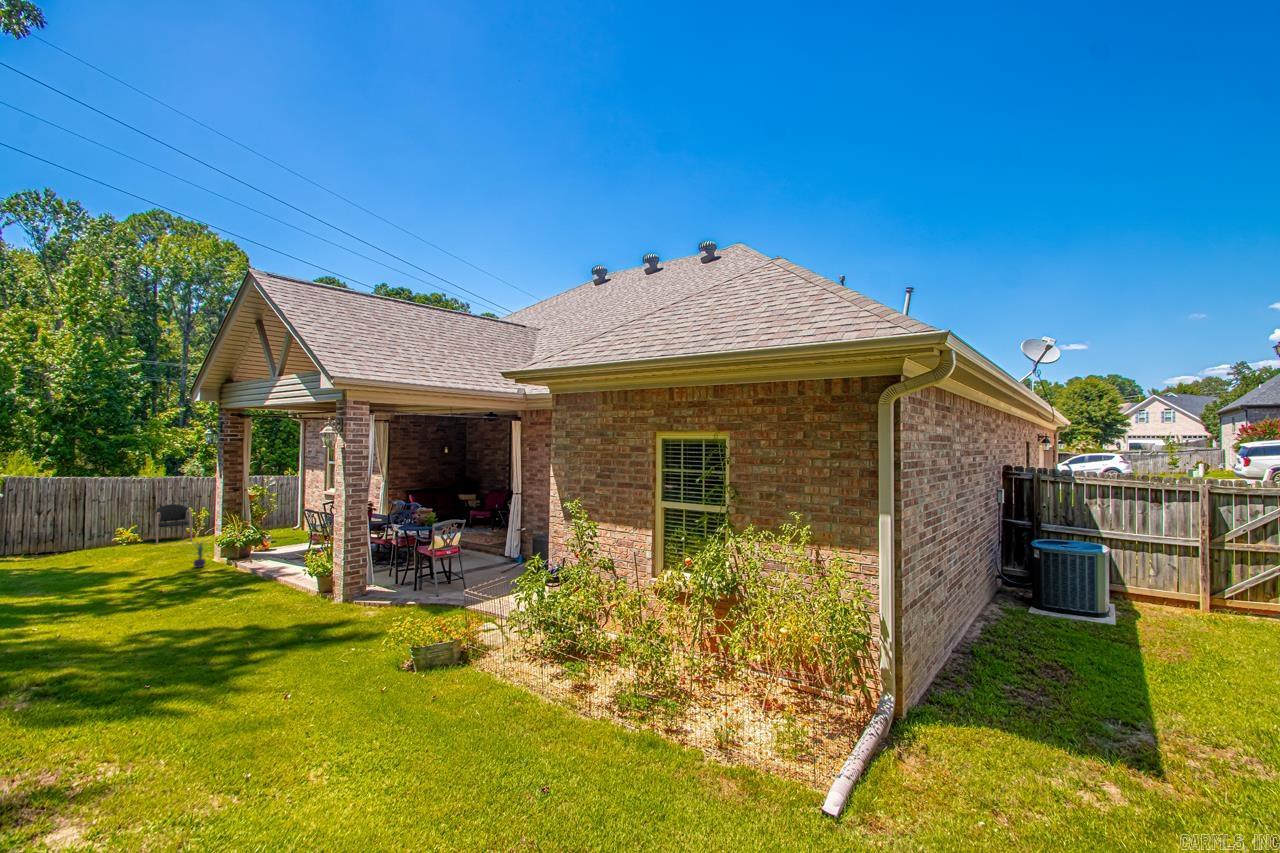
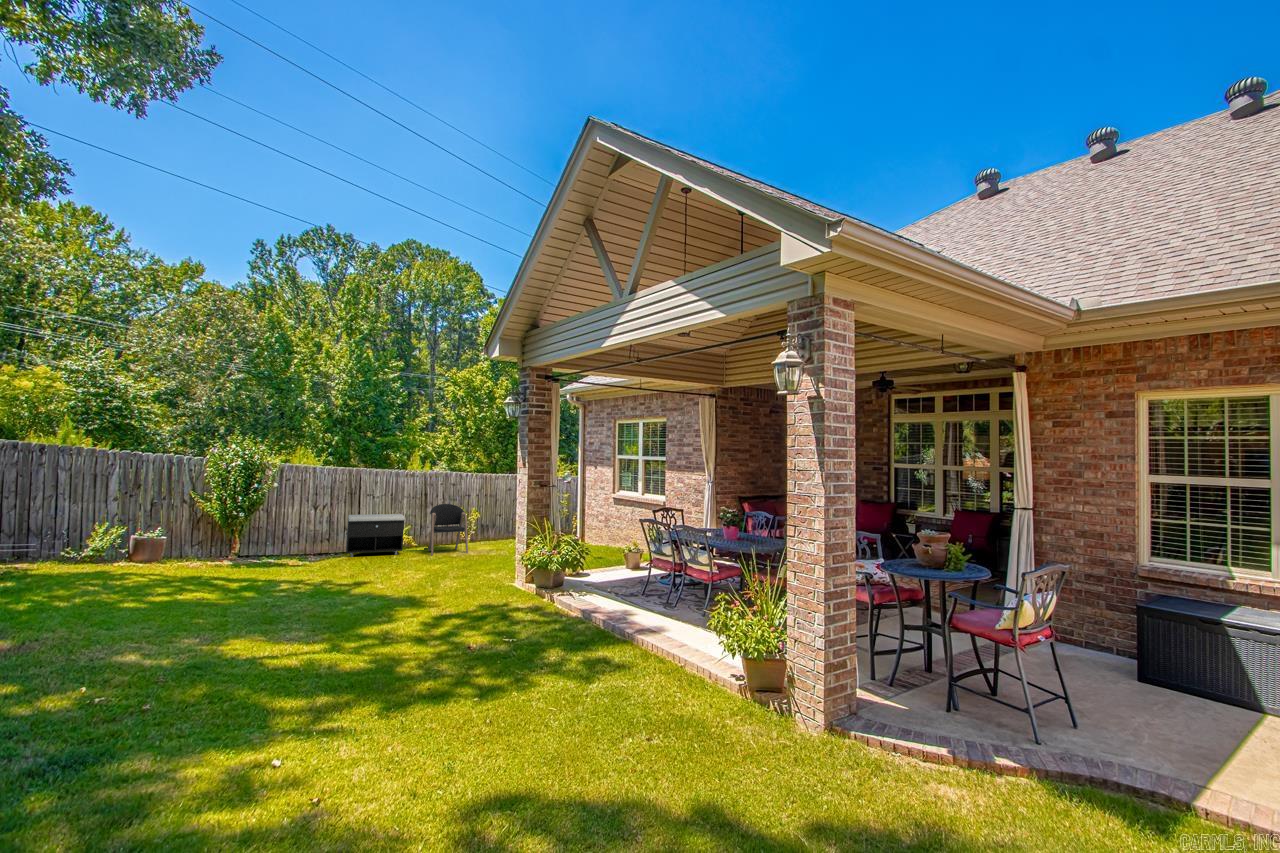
storage bench: none [72,515,129,551] -> present [346,514,405,557]
decorative plant: present [193,541,205,568] -> none [483,556,528,599]

